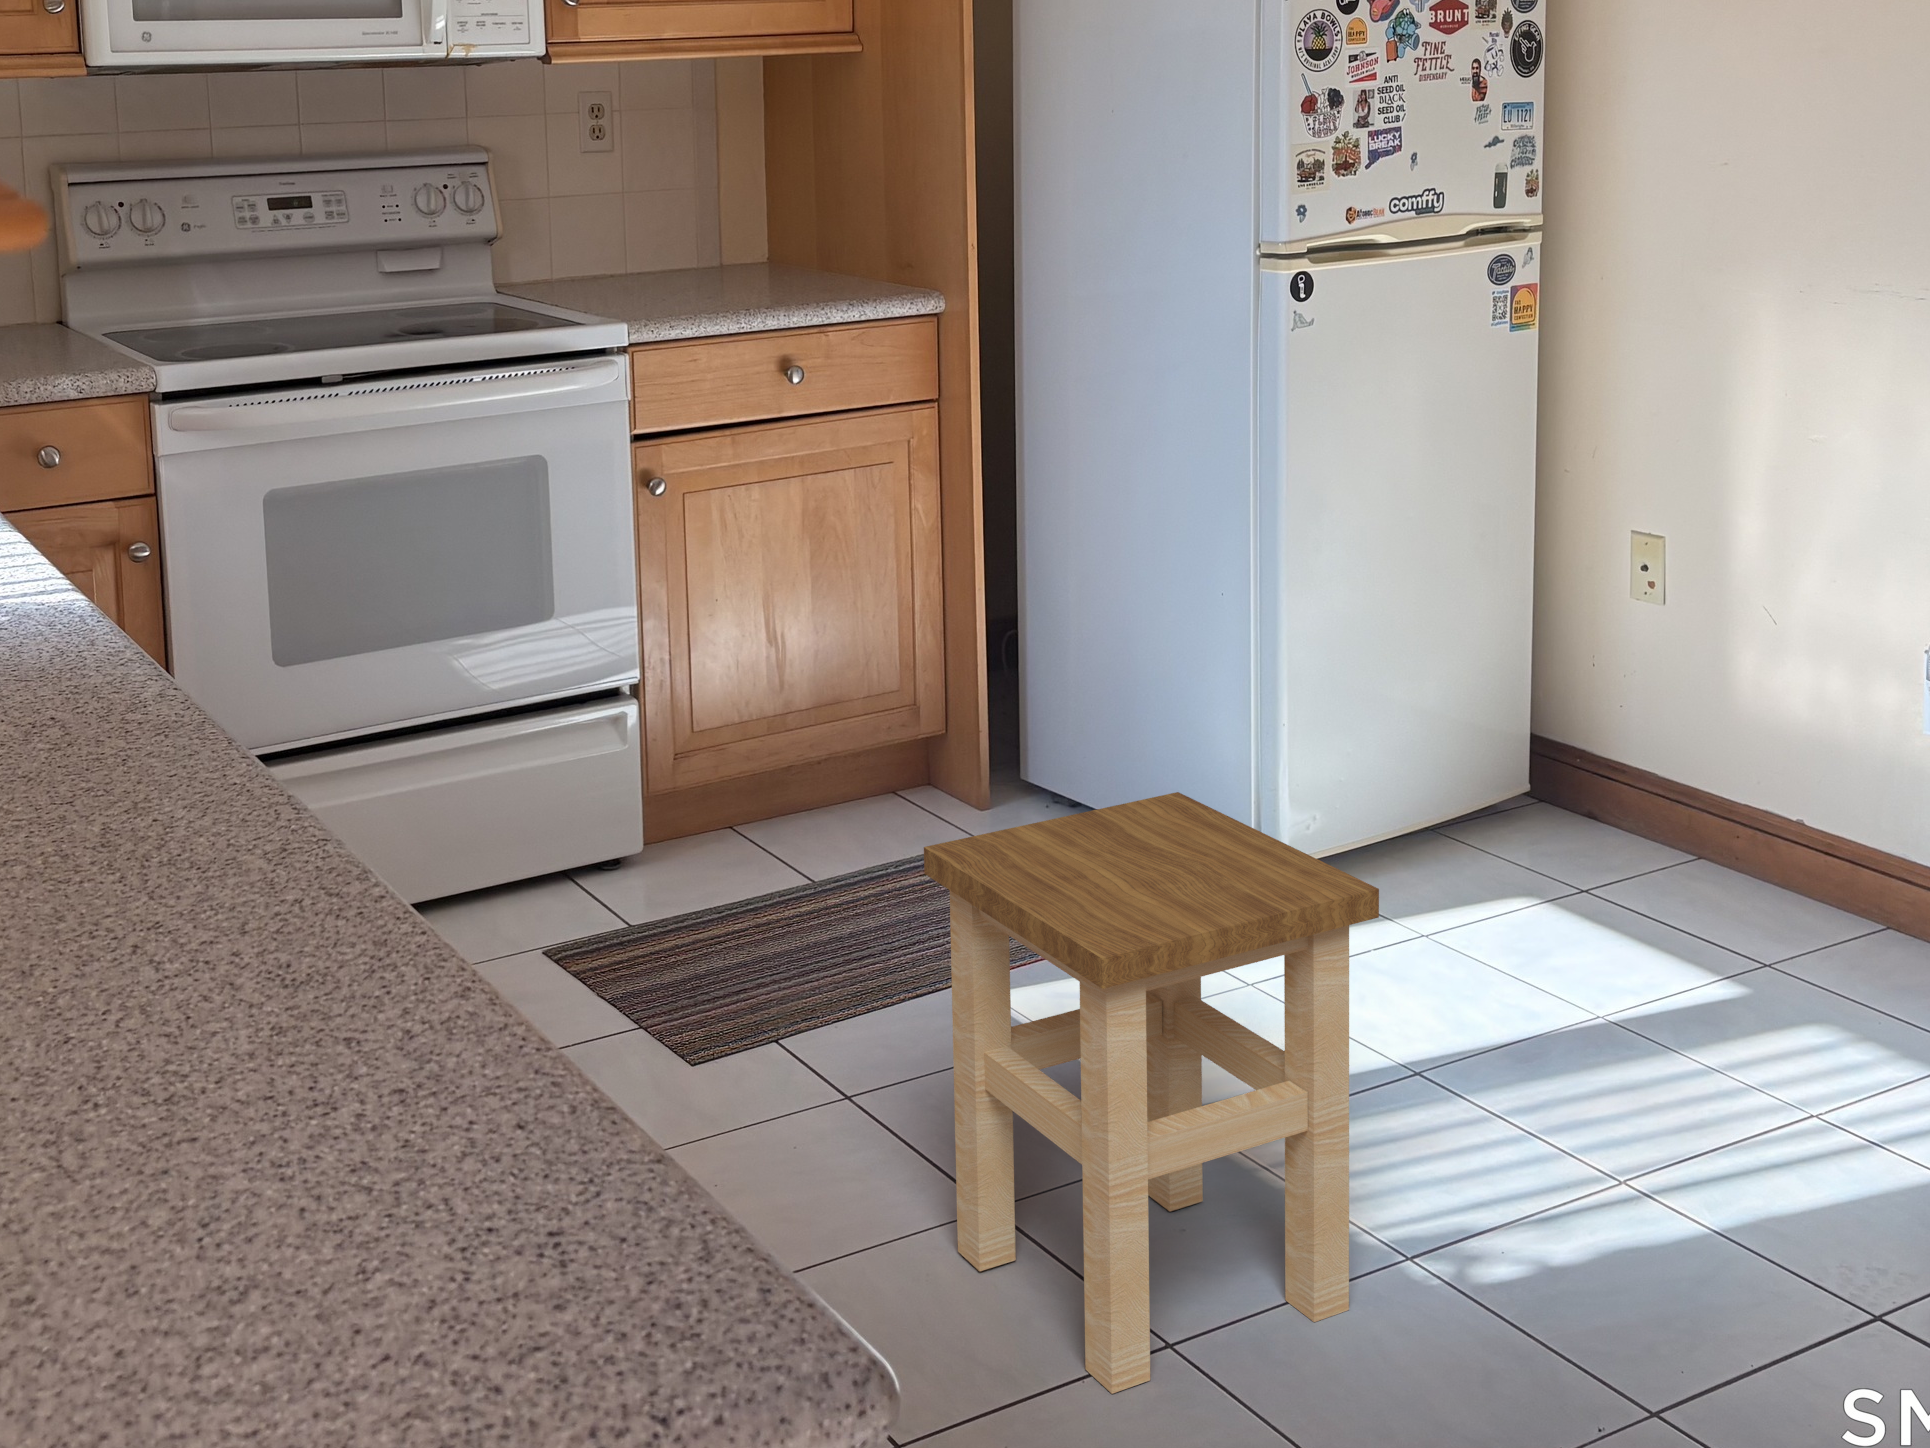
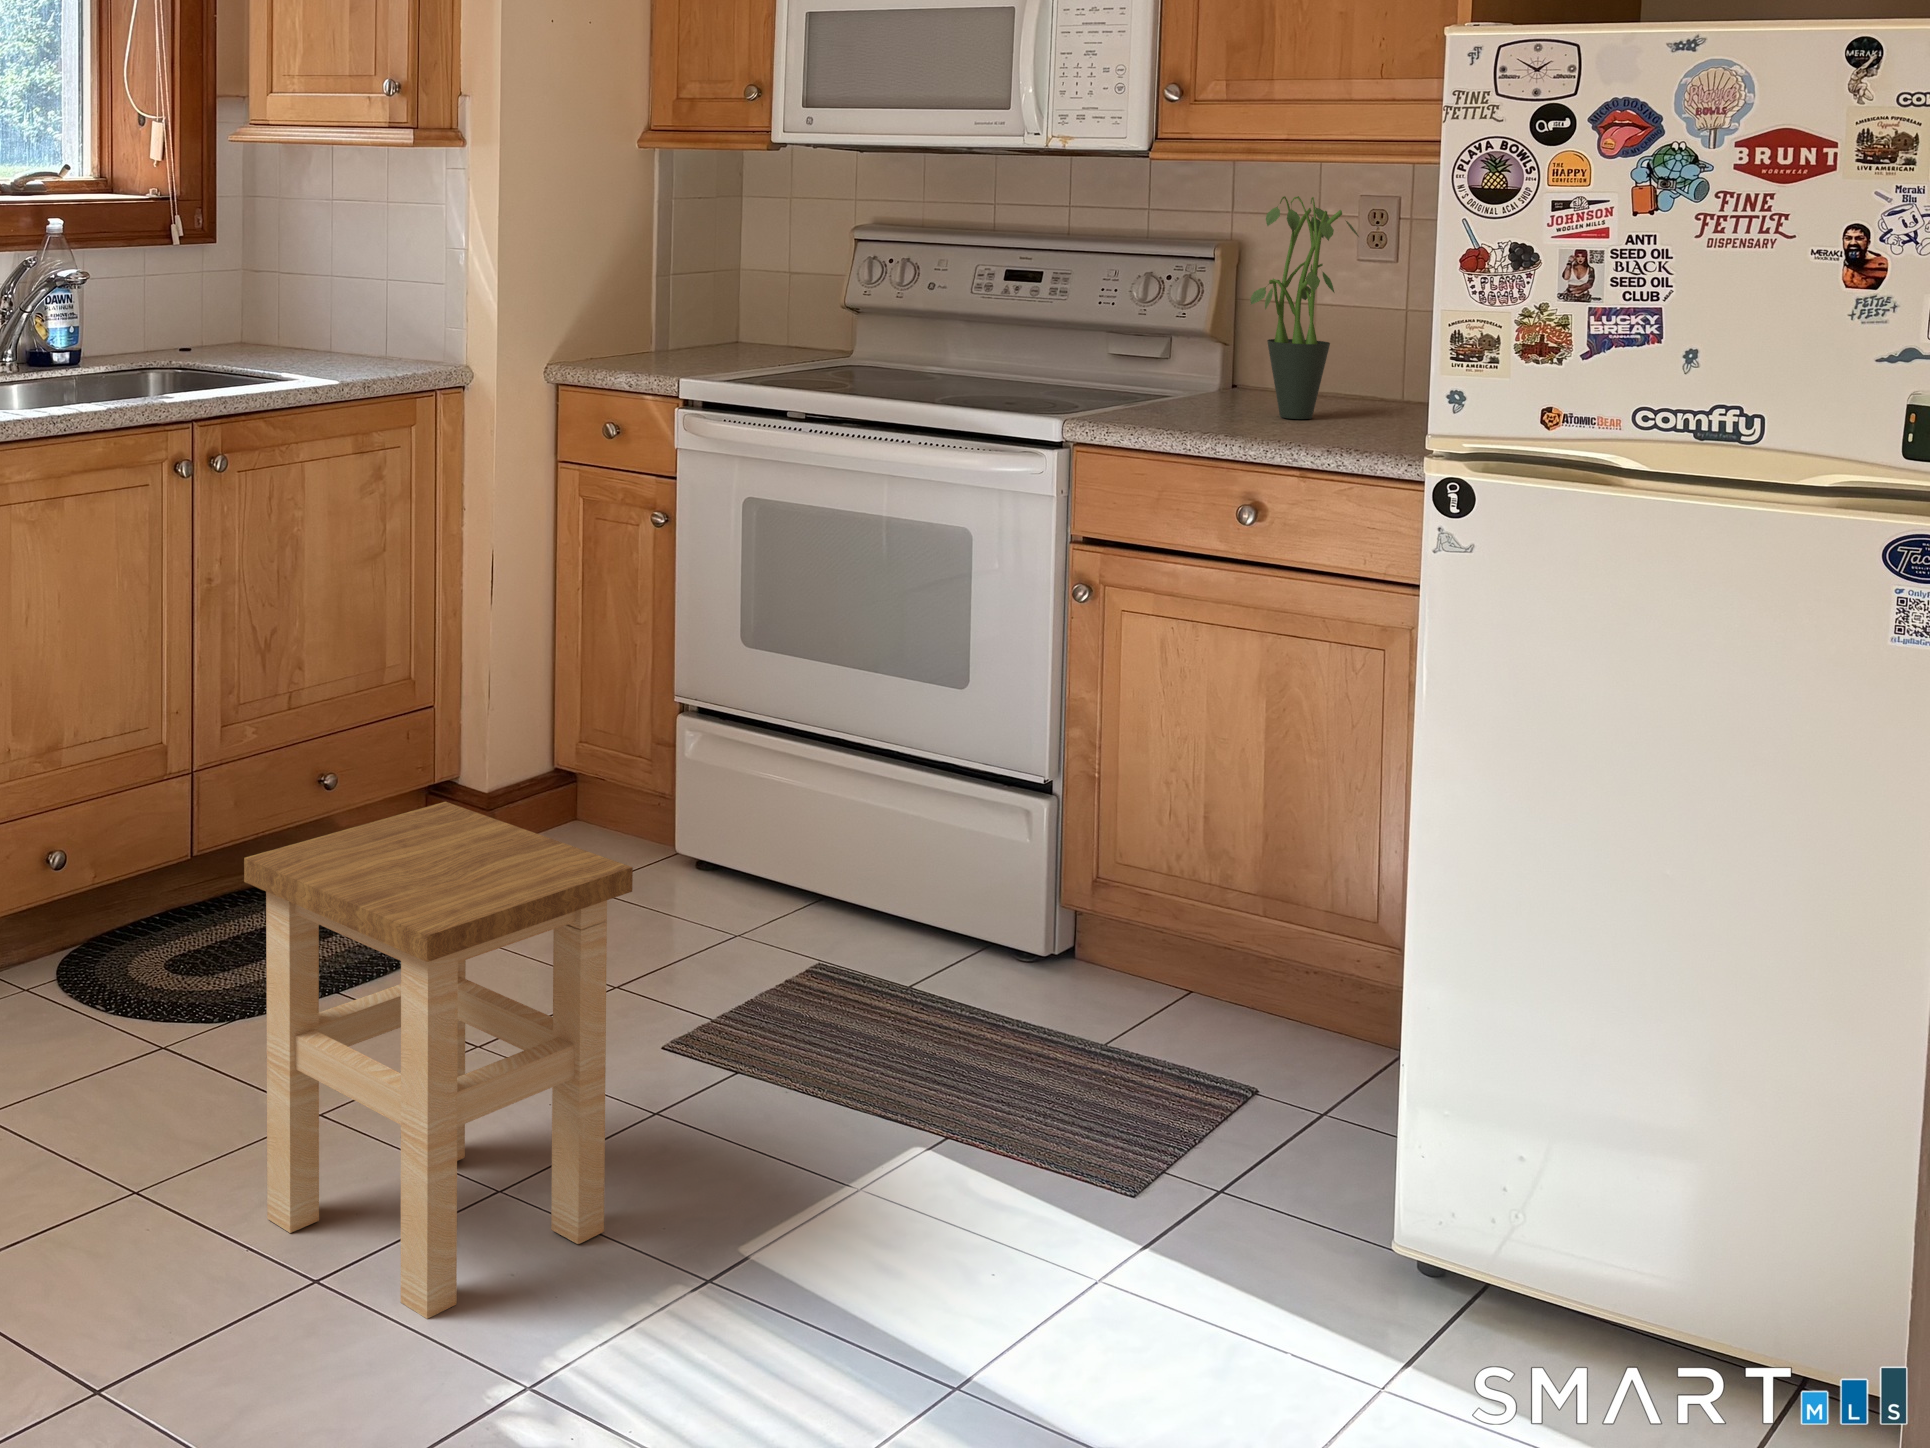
potted plant: none [676,87,761,297] -> present [1251,196,1359,419]

